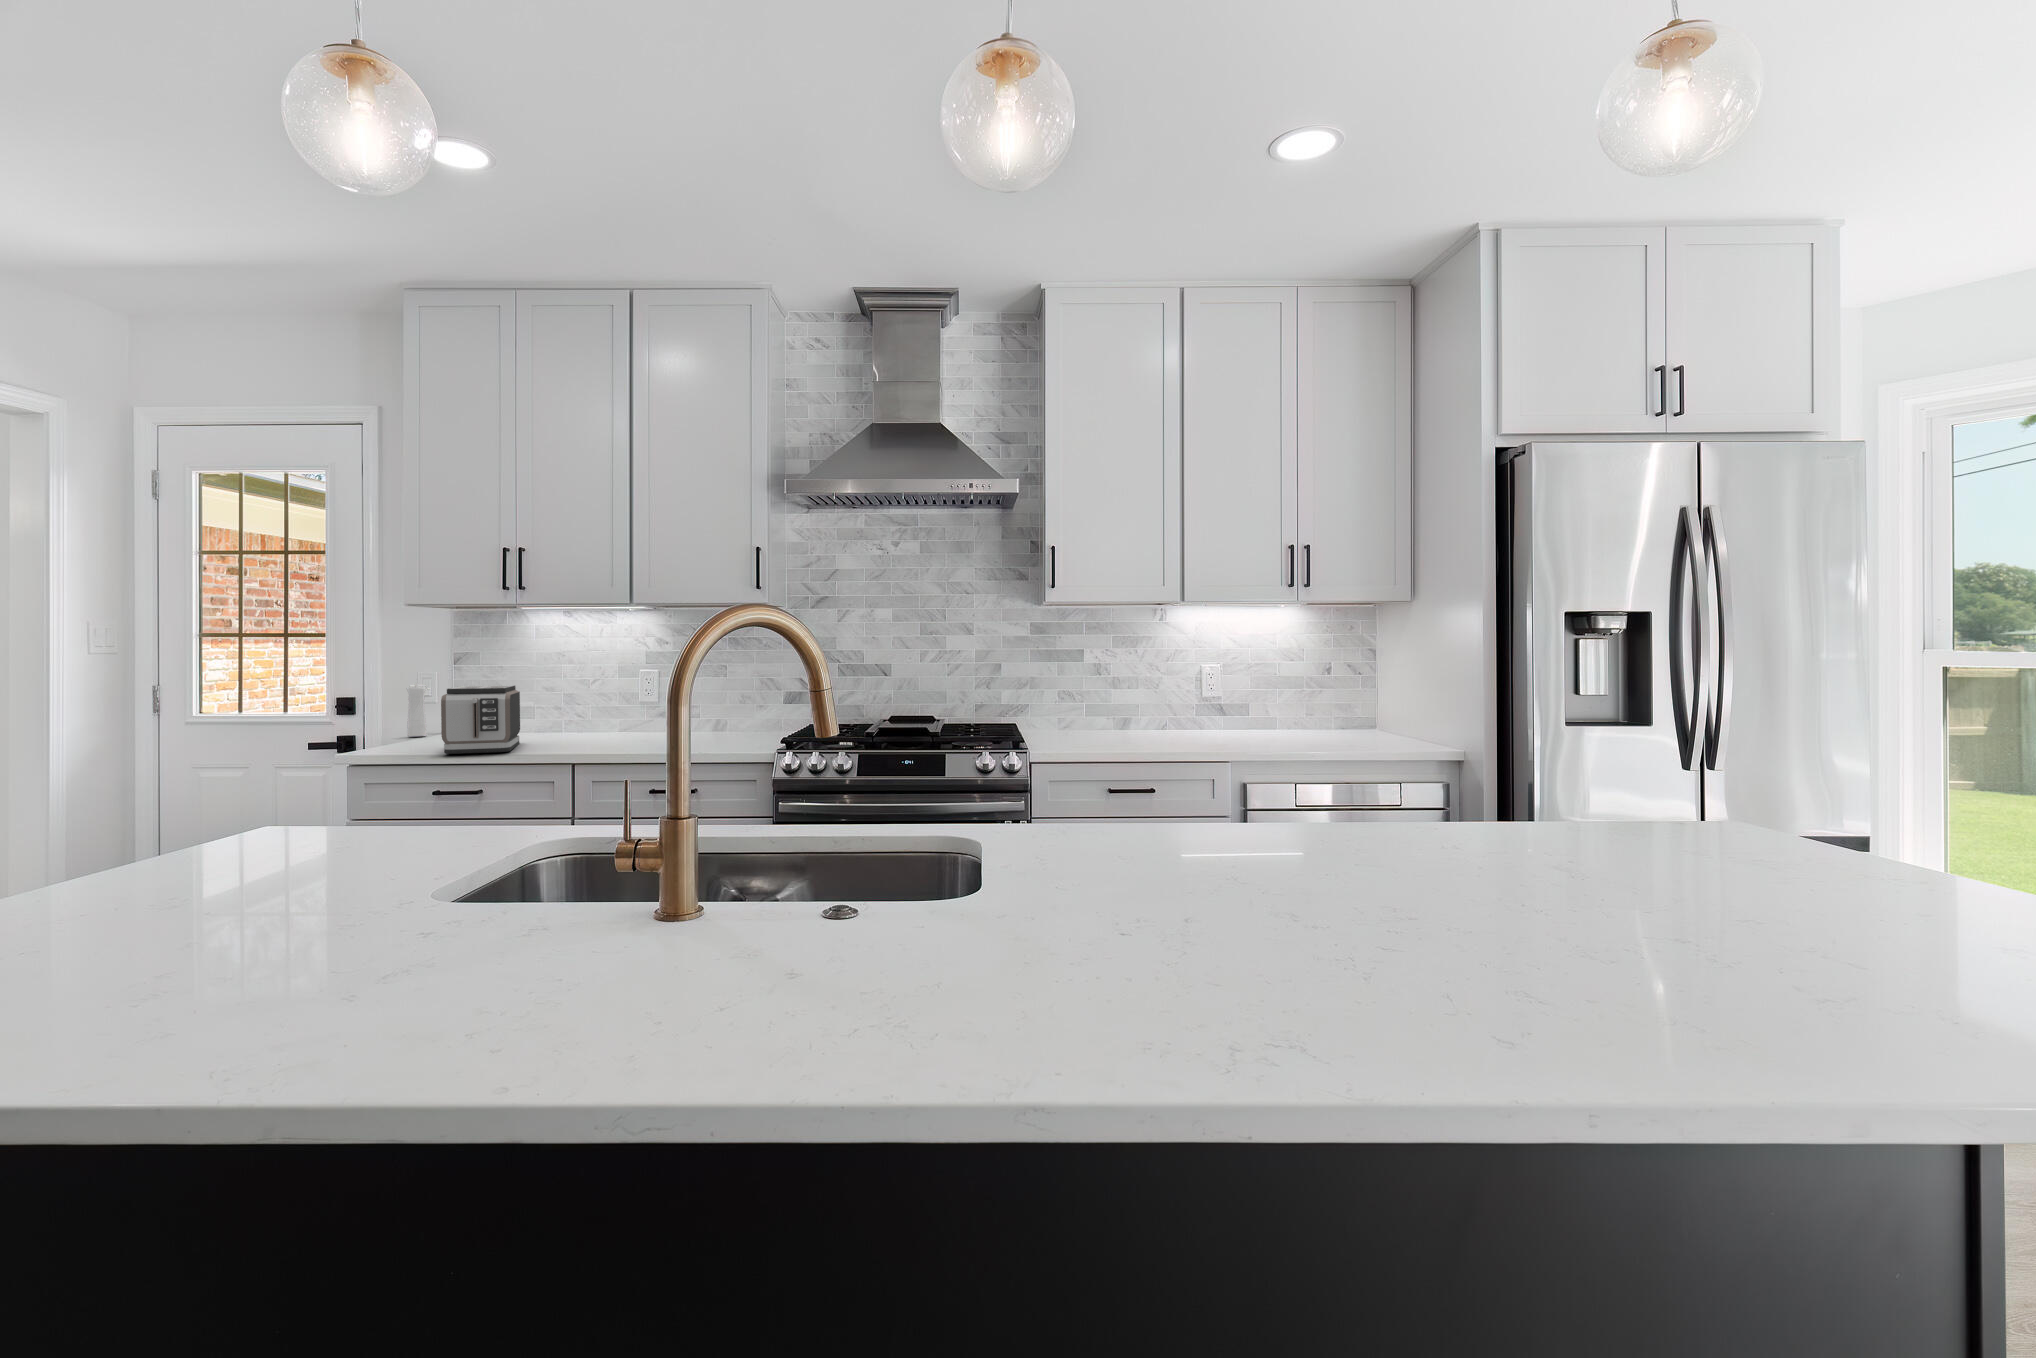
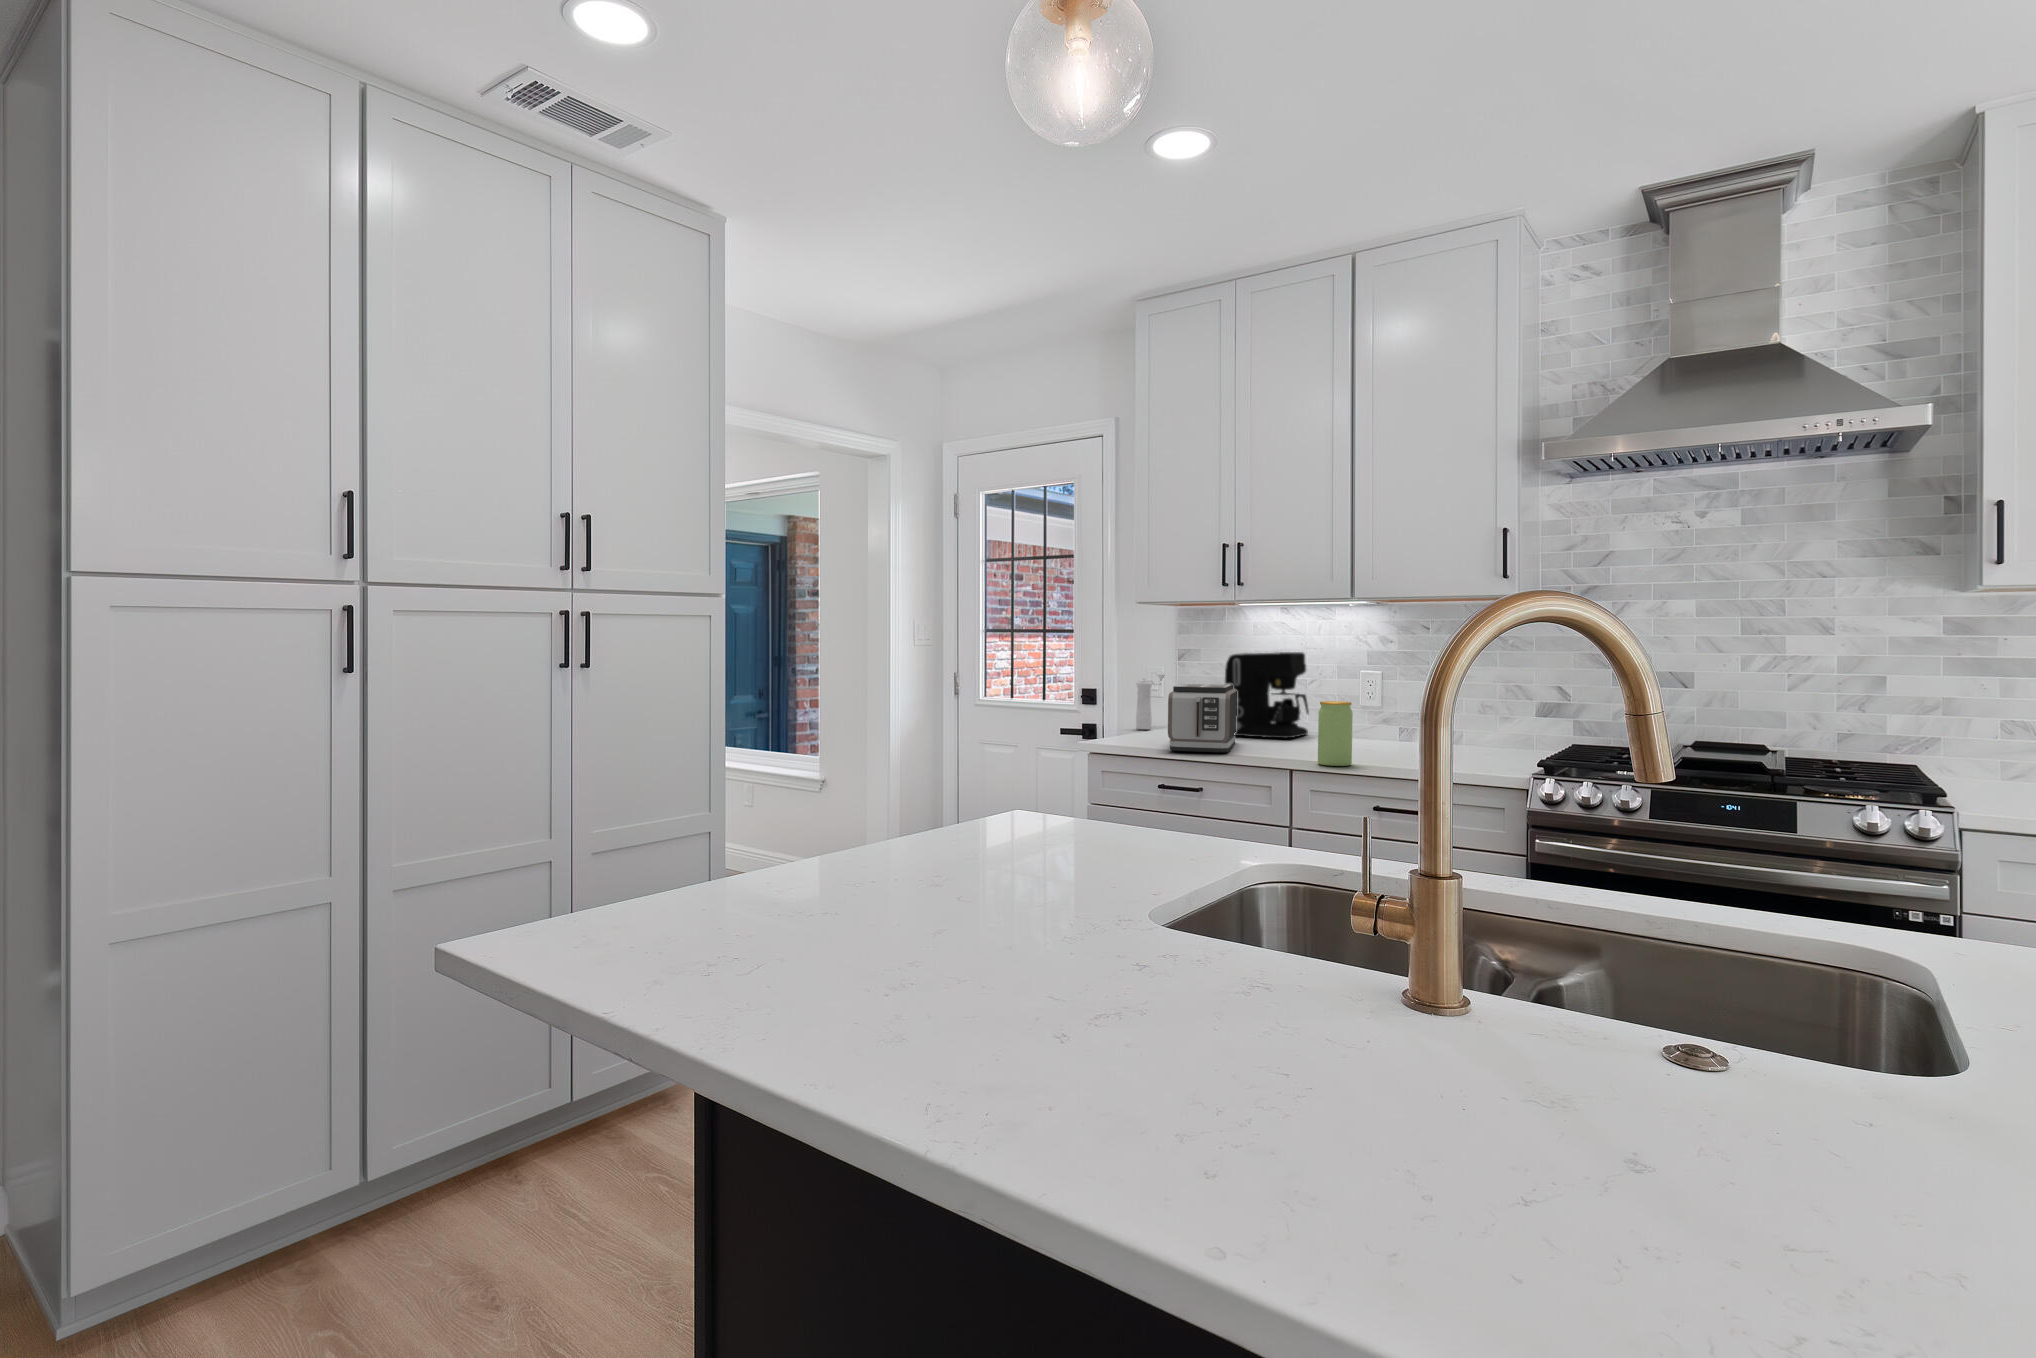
coffee maker: none [507,653,596,736] -> present [1225,652,1309,738]
jar: none [598,697,631,756] -> present [1318,701,1353,766]

